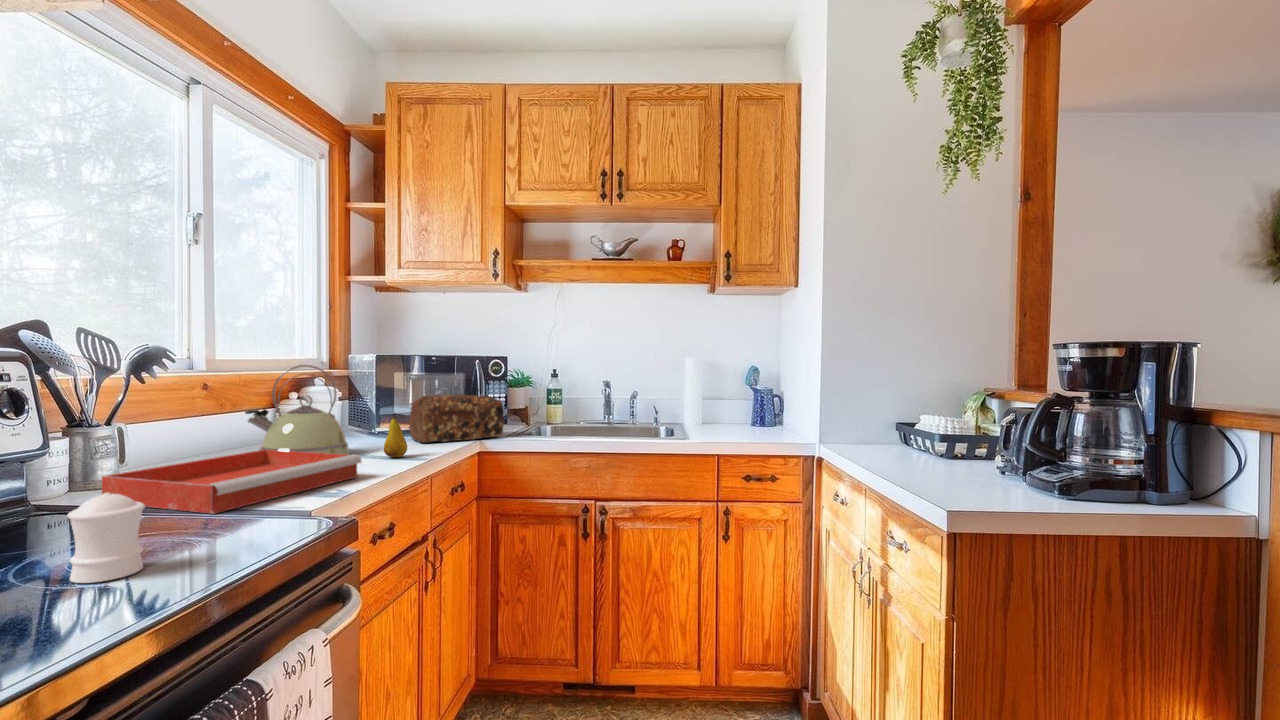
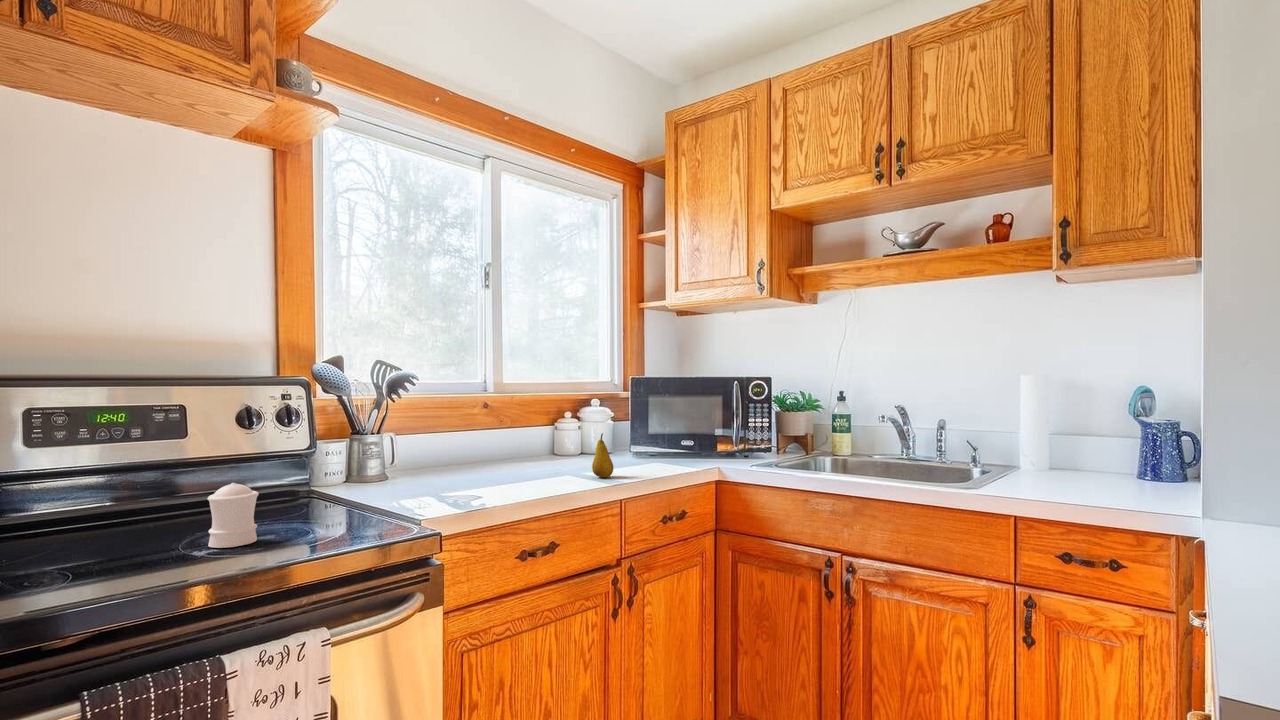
kettle: present [245,365,350,455] -> none [503,386,582,474]
bread loaf: present [409,394,504,443] -> none [655,417,744,466]
tray: present [102,450,362,514] -> none [357,460,532,509]

